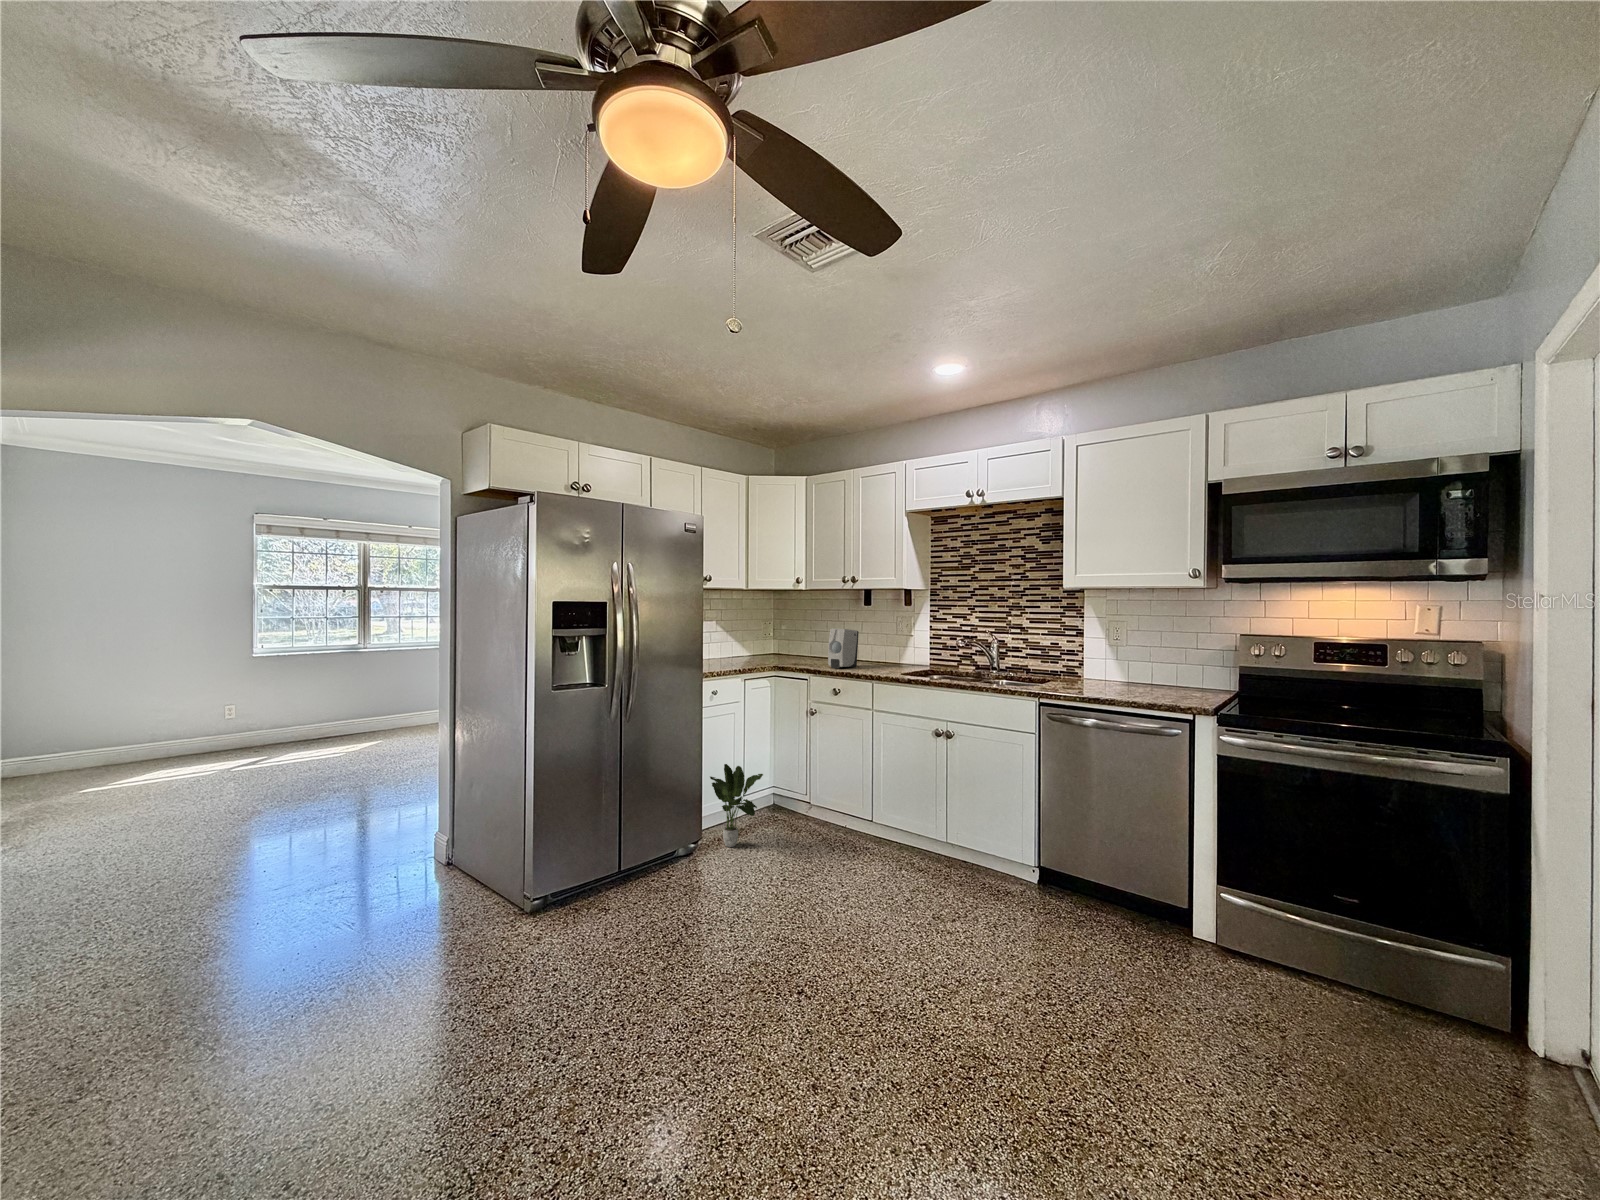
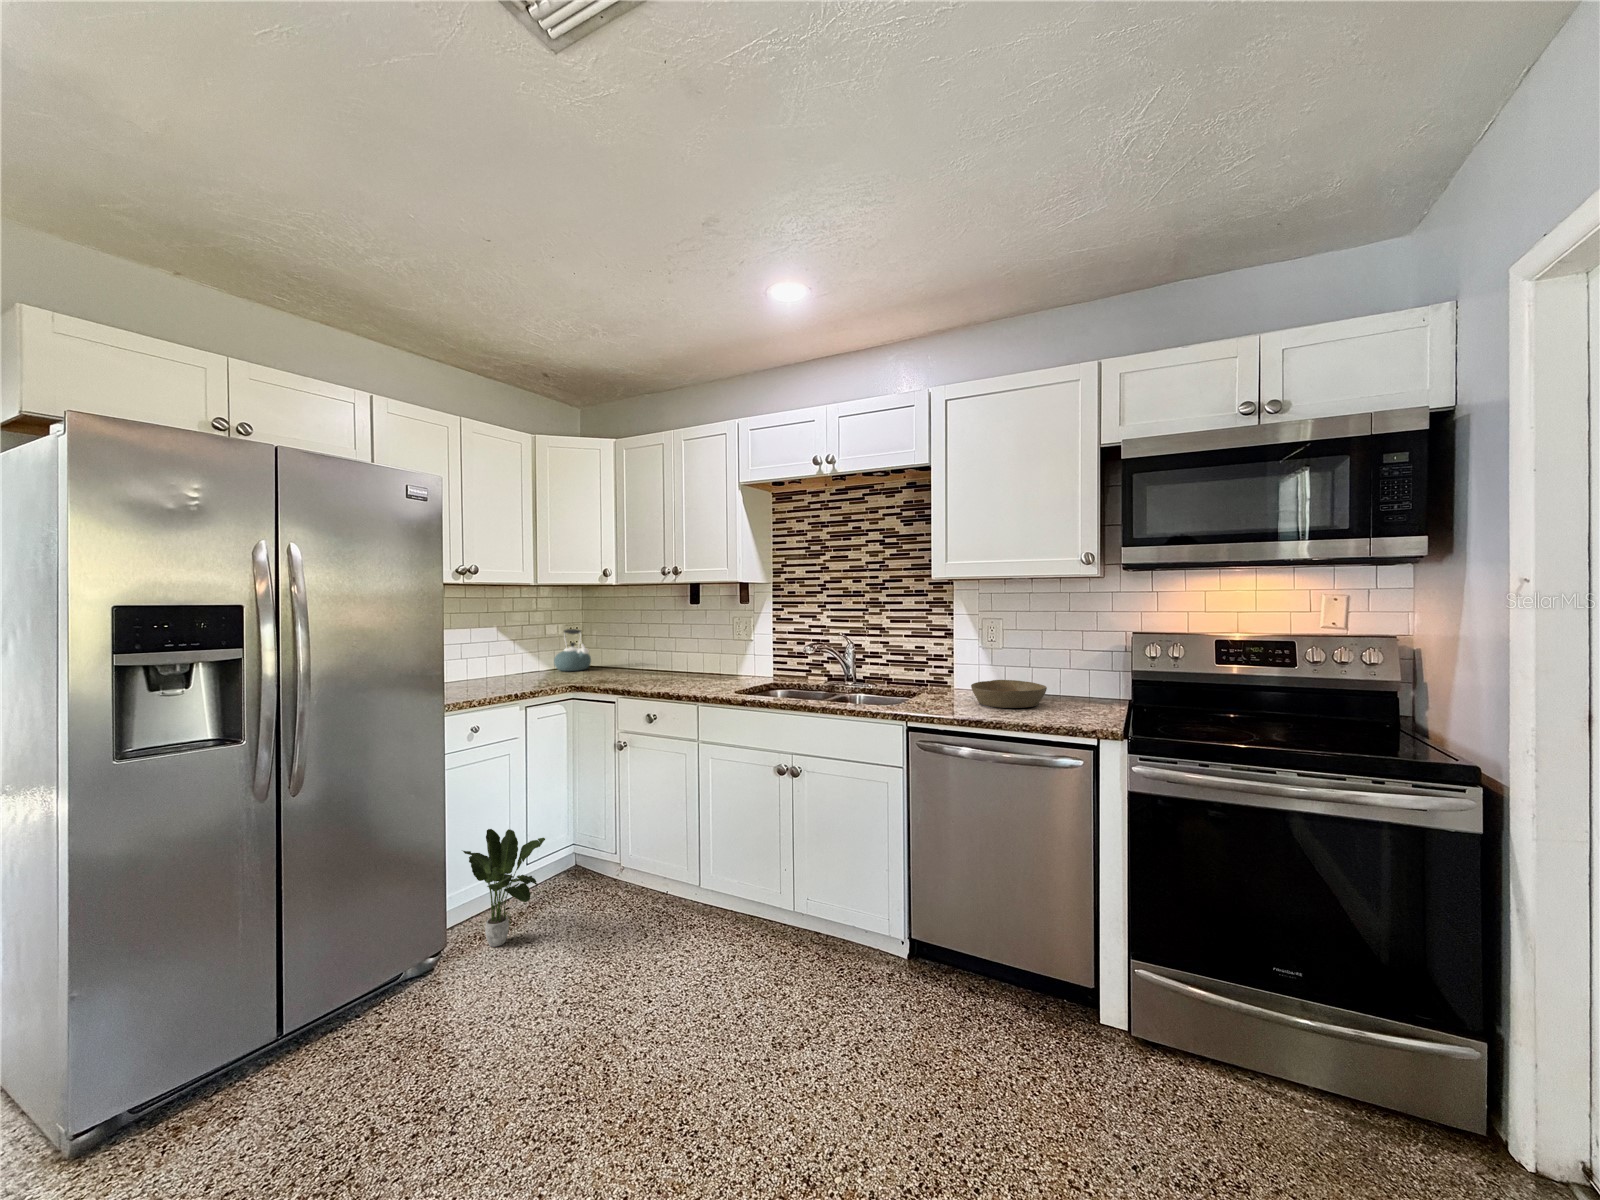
kettle: none [754,625,782,658] -> present [554,629,591,671]
soap dispenser: present [828,629,859,668] -> none [644,634,684,685]
bowl: none [1096,671,1161,693] -> present [971,680,1047,708]

